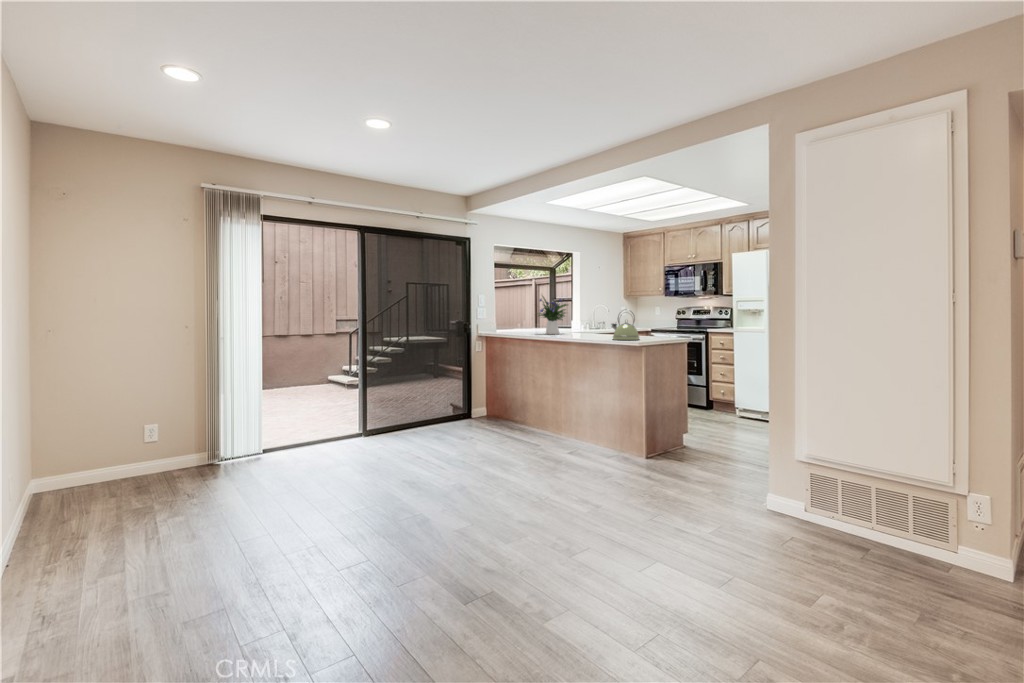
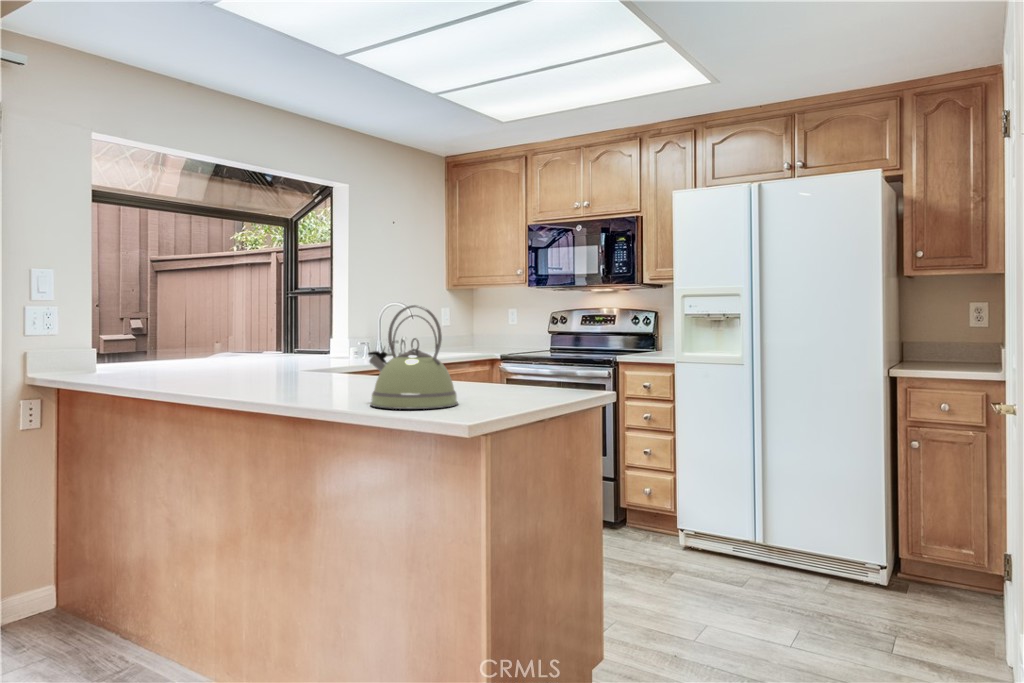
flower arrangement: present [539,297,567,334] -> none [186,268,291,375]

